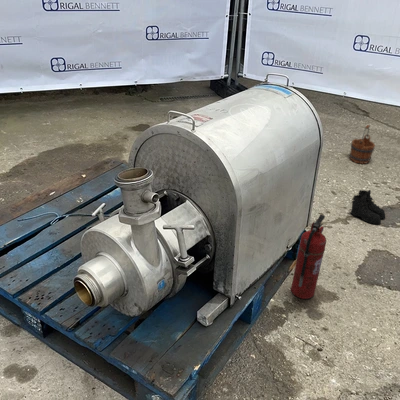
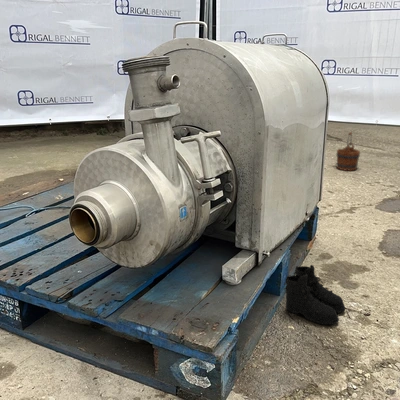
boots: present [351,190,385,224] -> present [284,265,345,325]
fire extinguisher: present [291,215,326,299] -> none [315,172,349,272]

